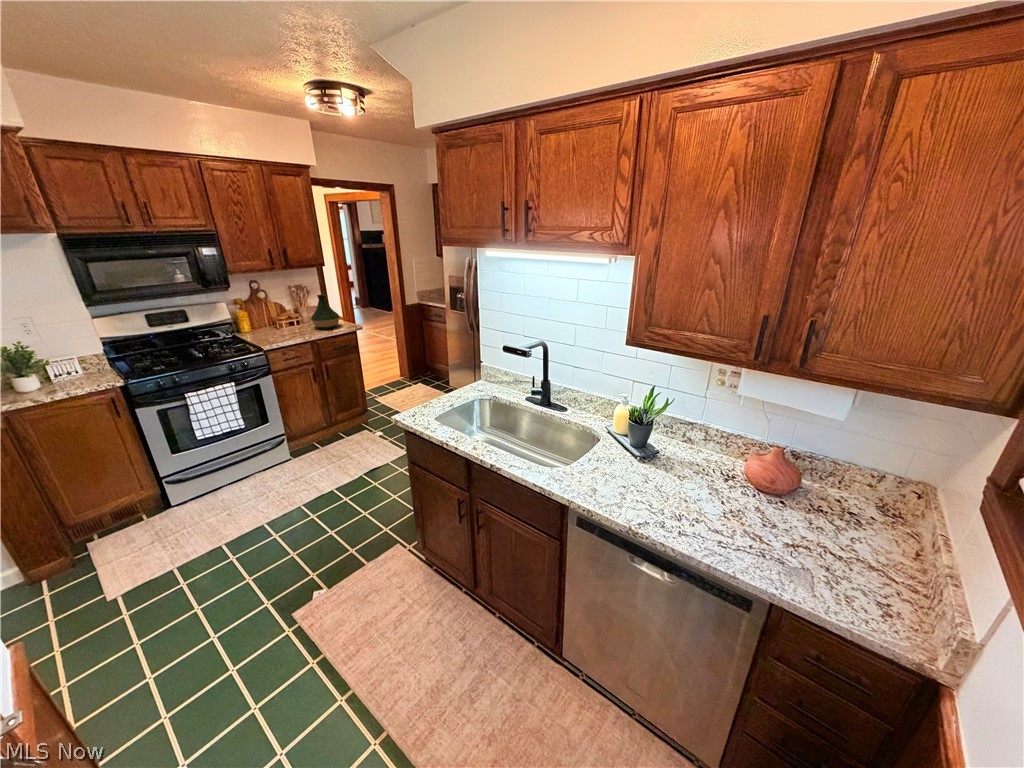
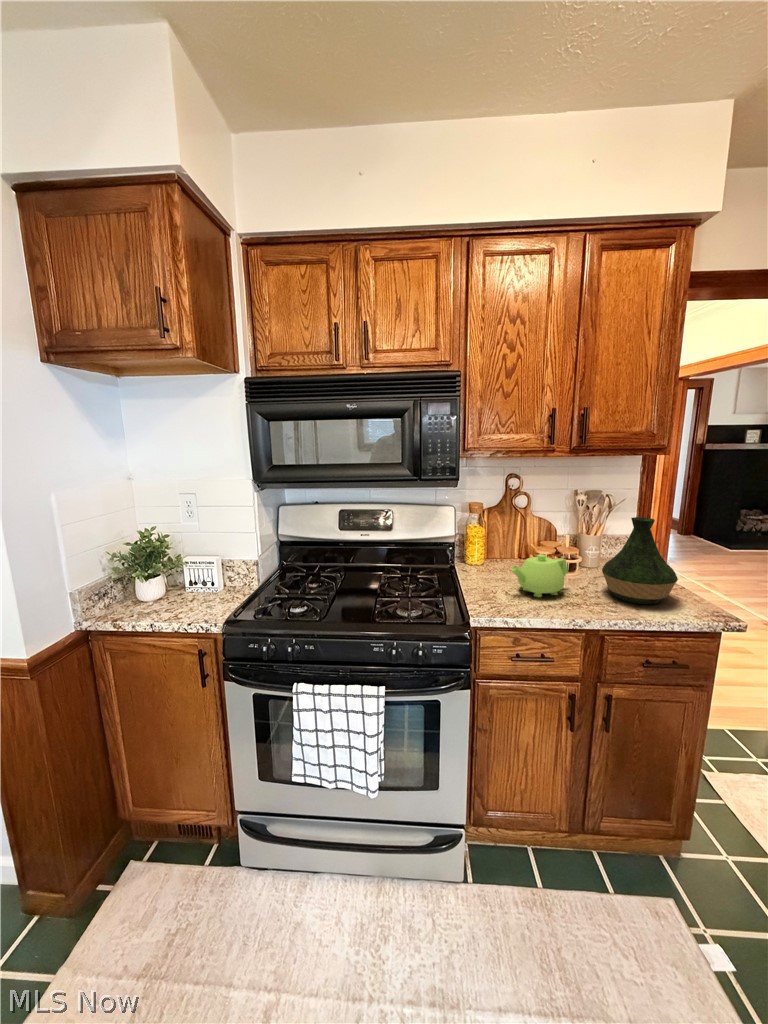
teapot: none [271,317,297,336] -> present [511,554,568,597]

